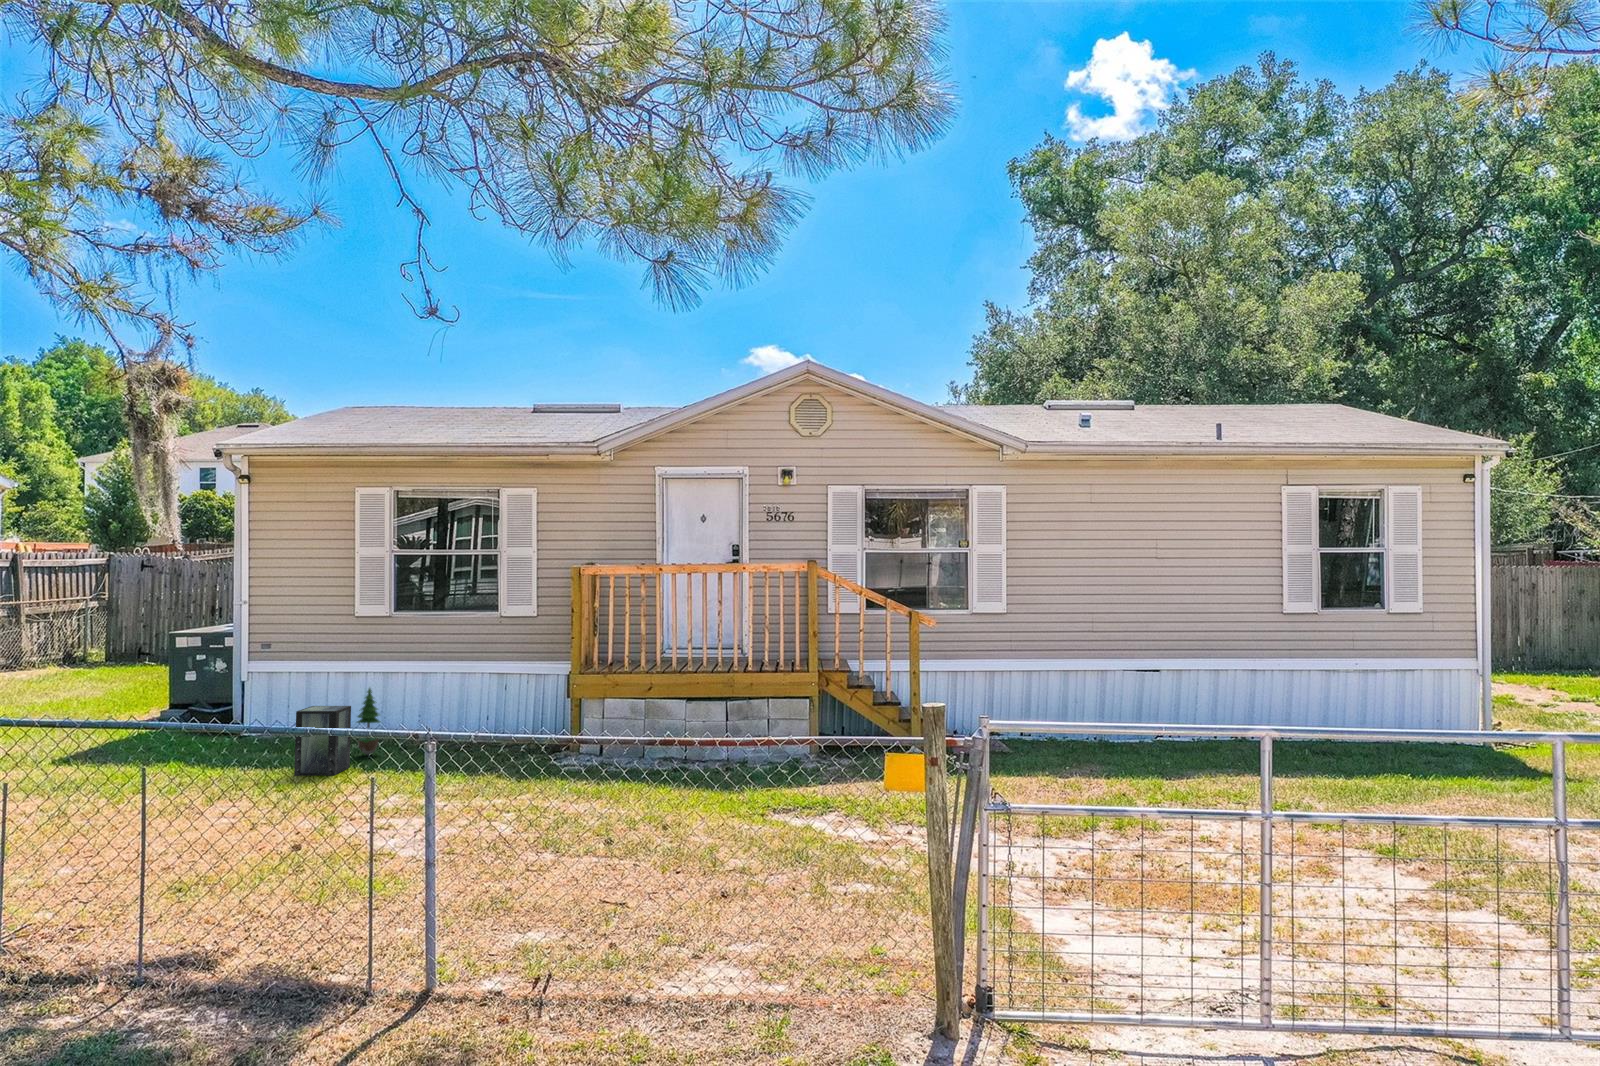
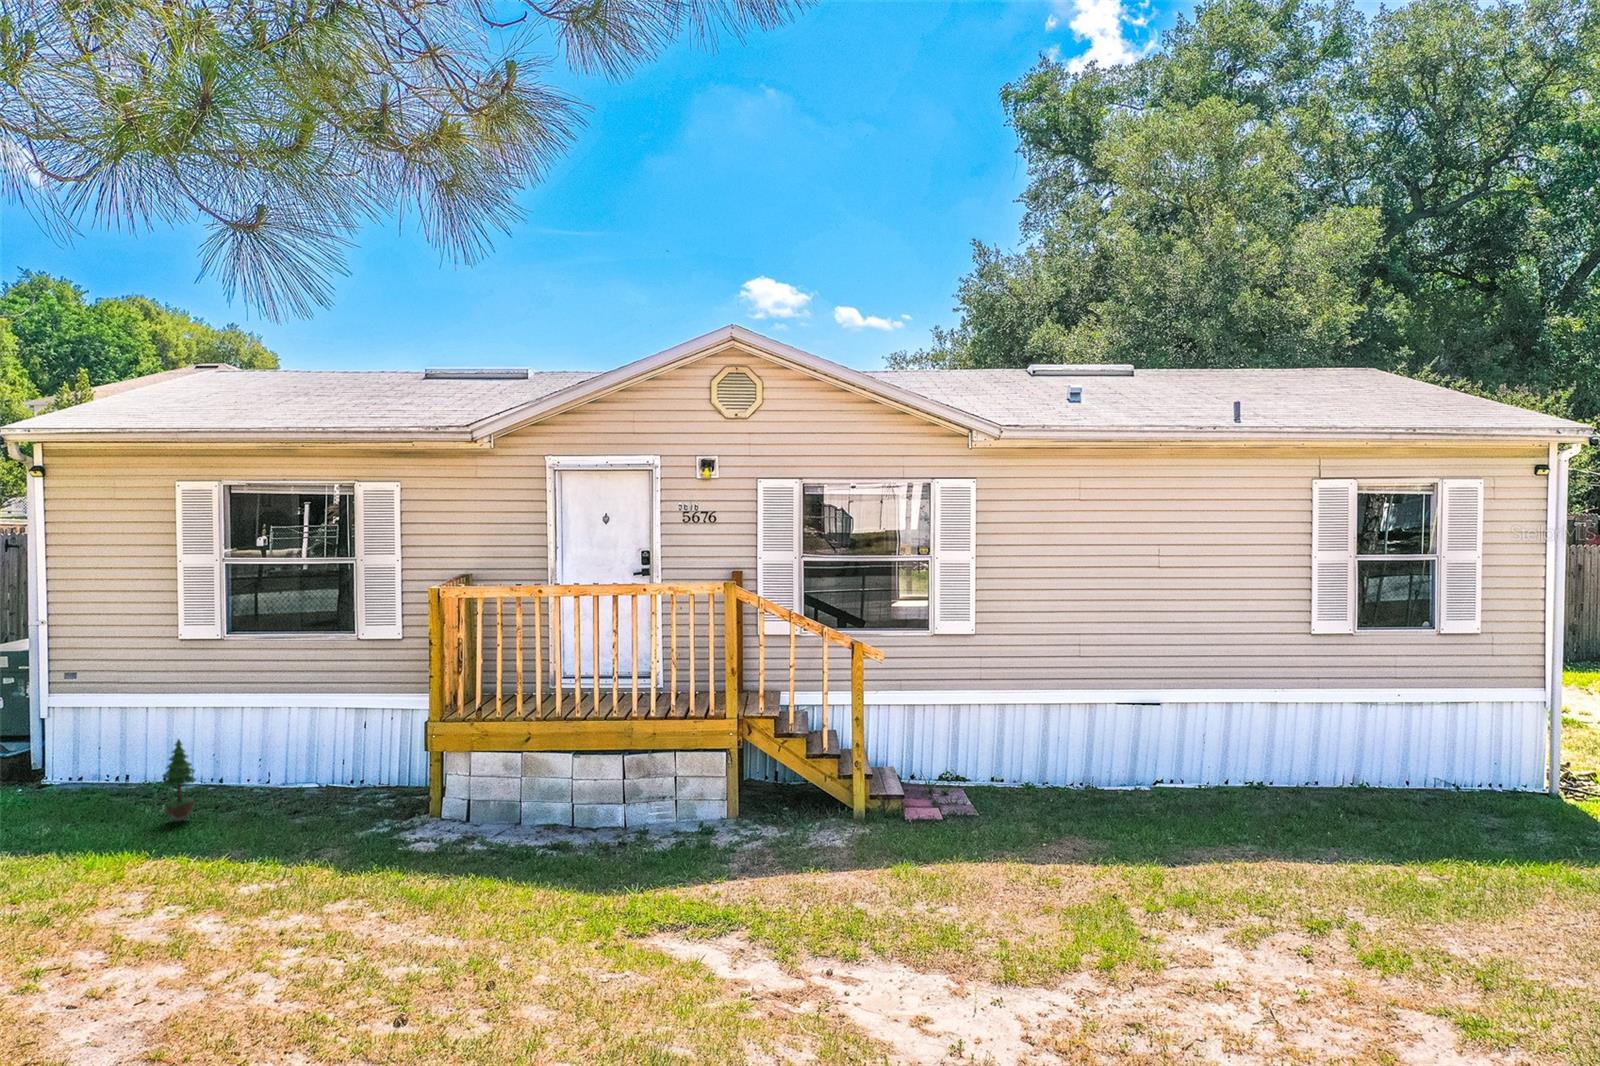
storage box: present [294,706,351,776] -> none [53,773,138,870]

